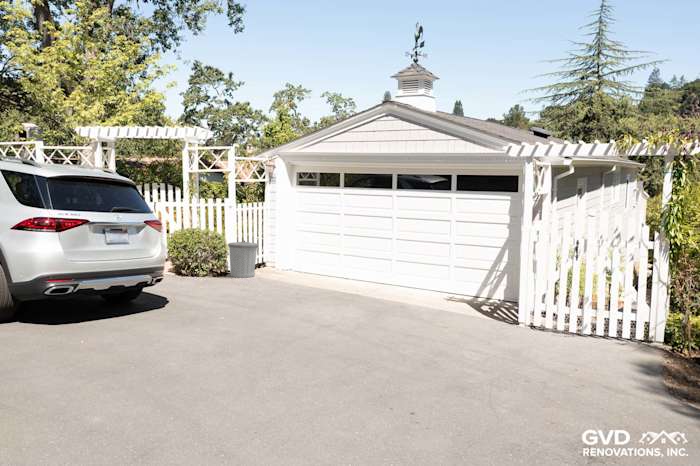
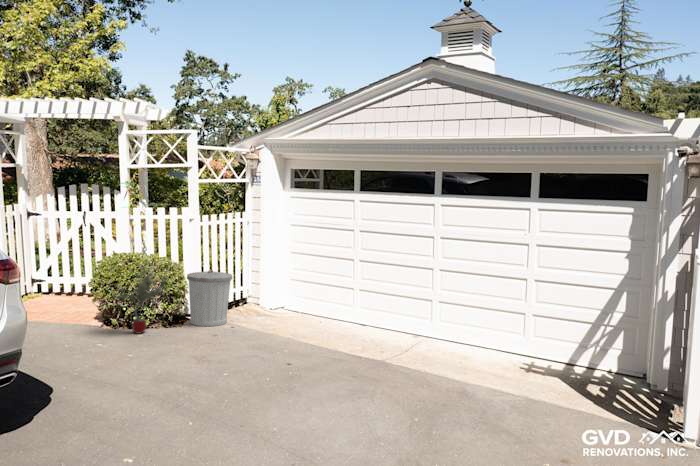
potted tree: none [181,237,218,280] -> present [113,267,168,334]

